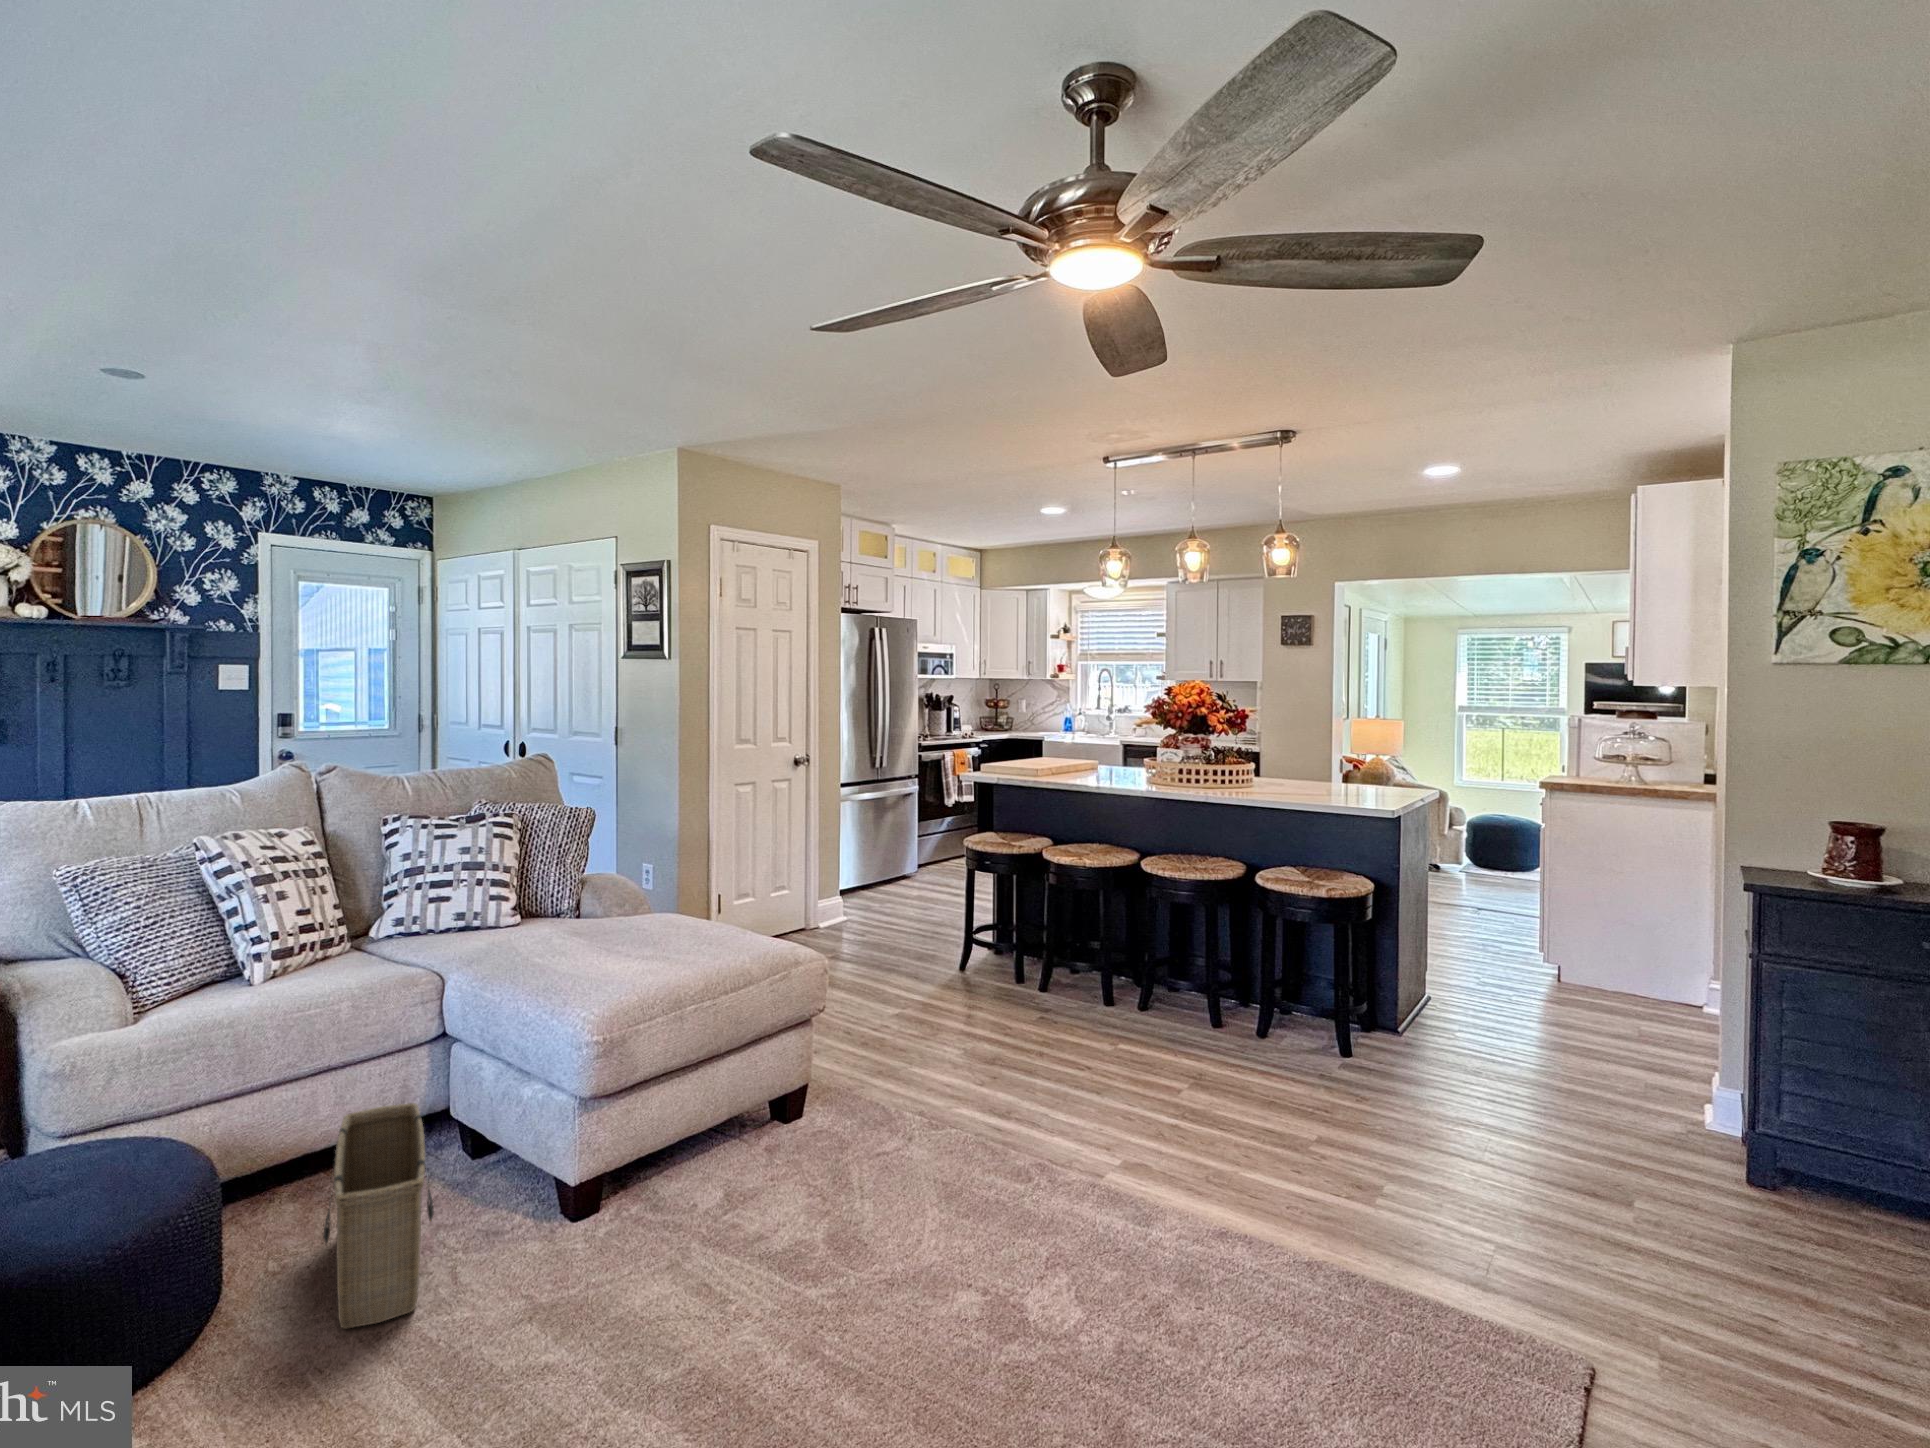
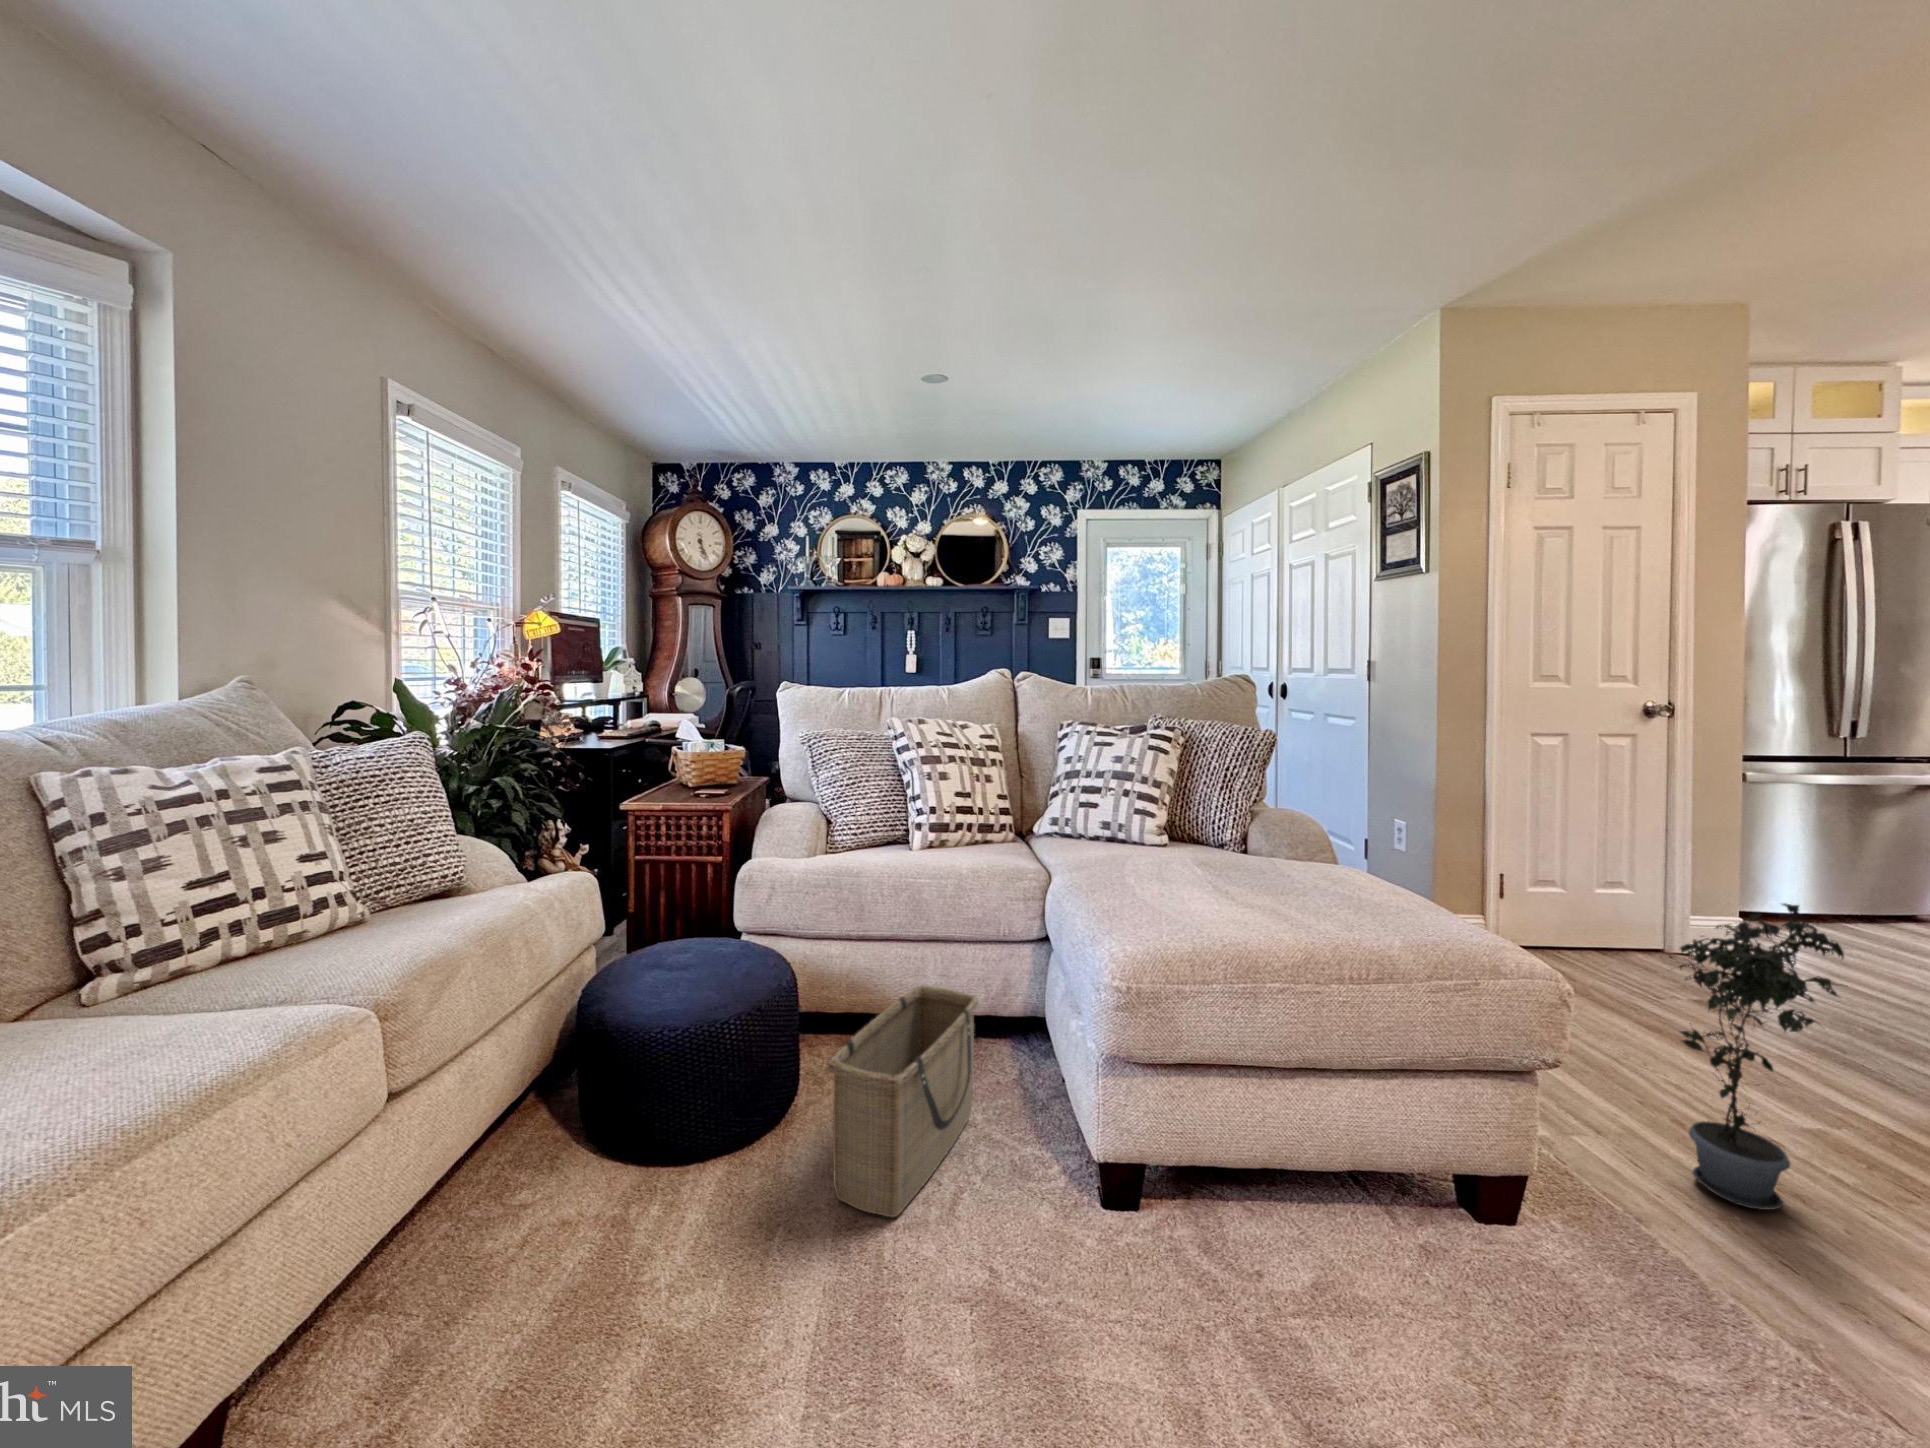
potted plant: none [847,888,923,1065] -> present [1669,903,1844,1210]

